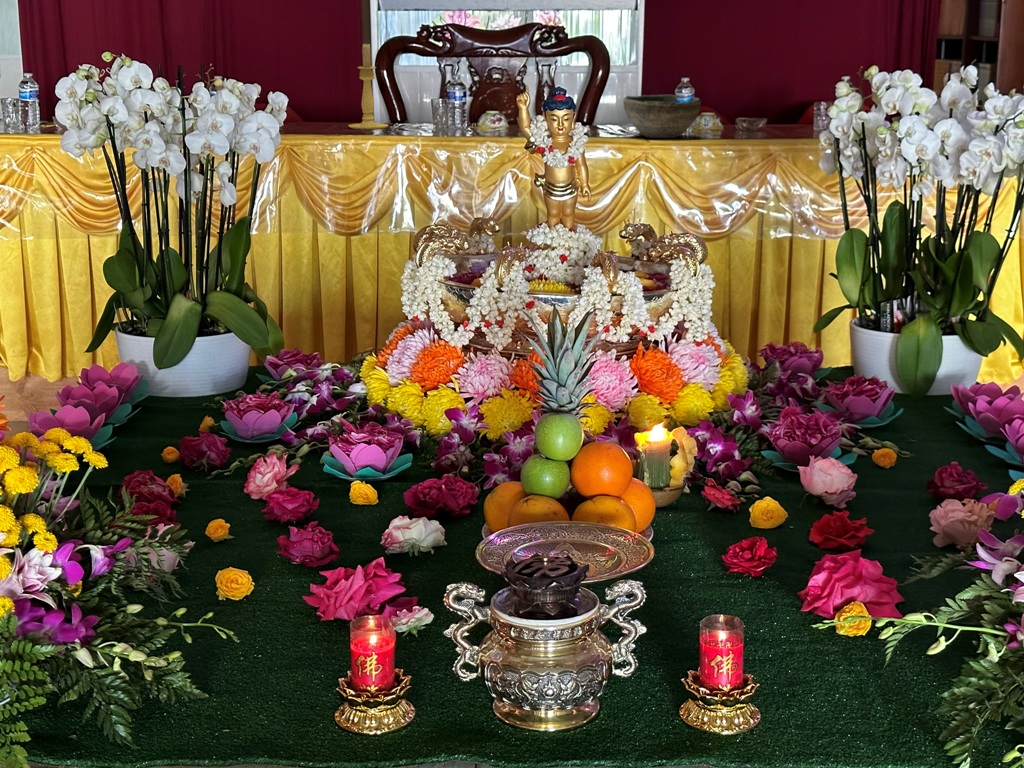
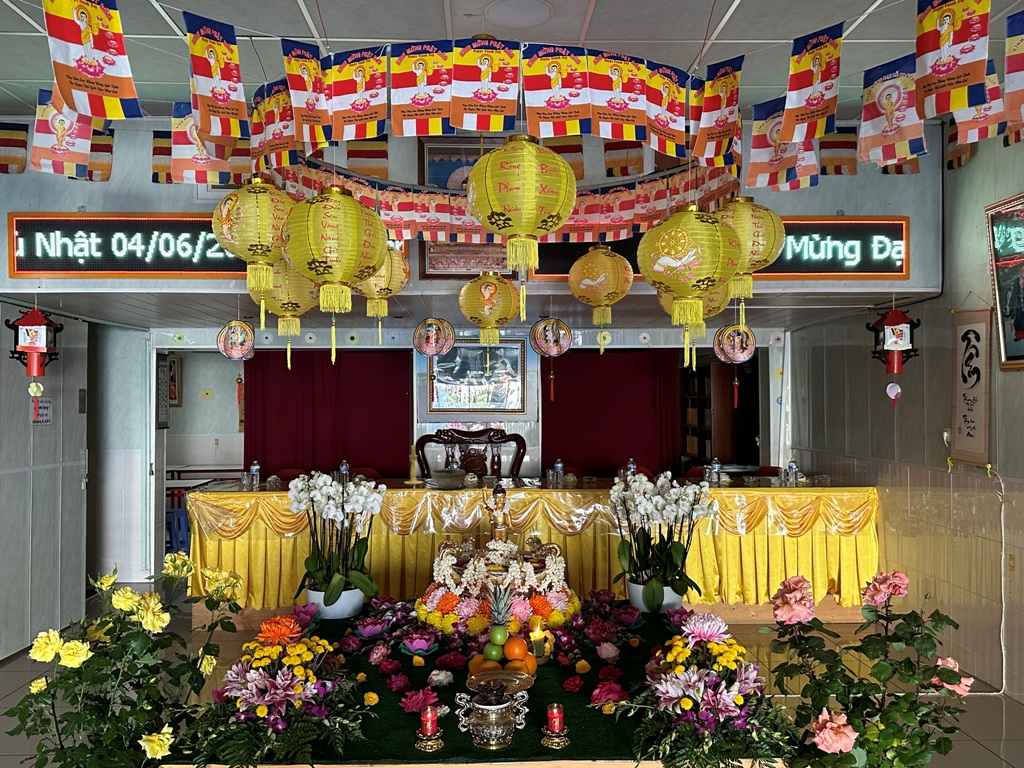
bowl: present [623,95,701,138] -> present [431,469,466,489]

